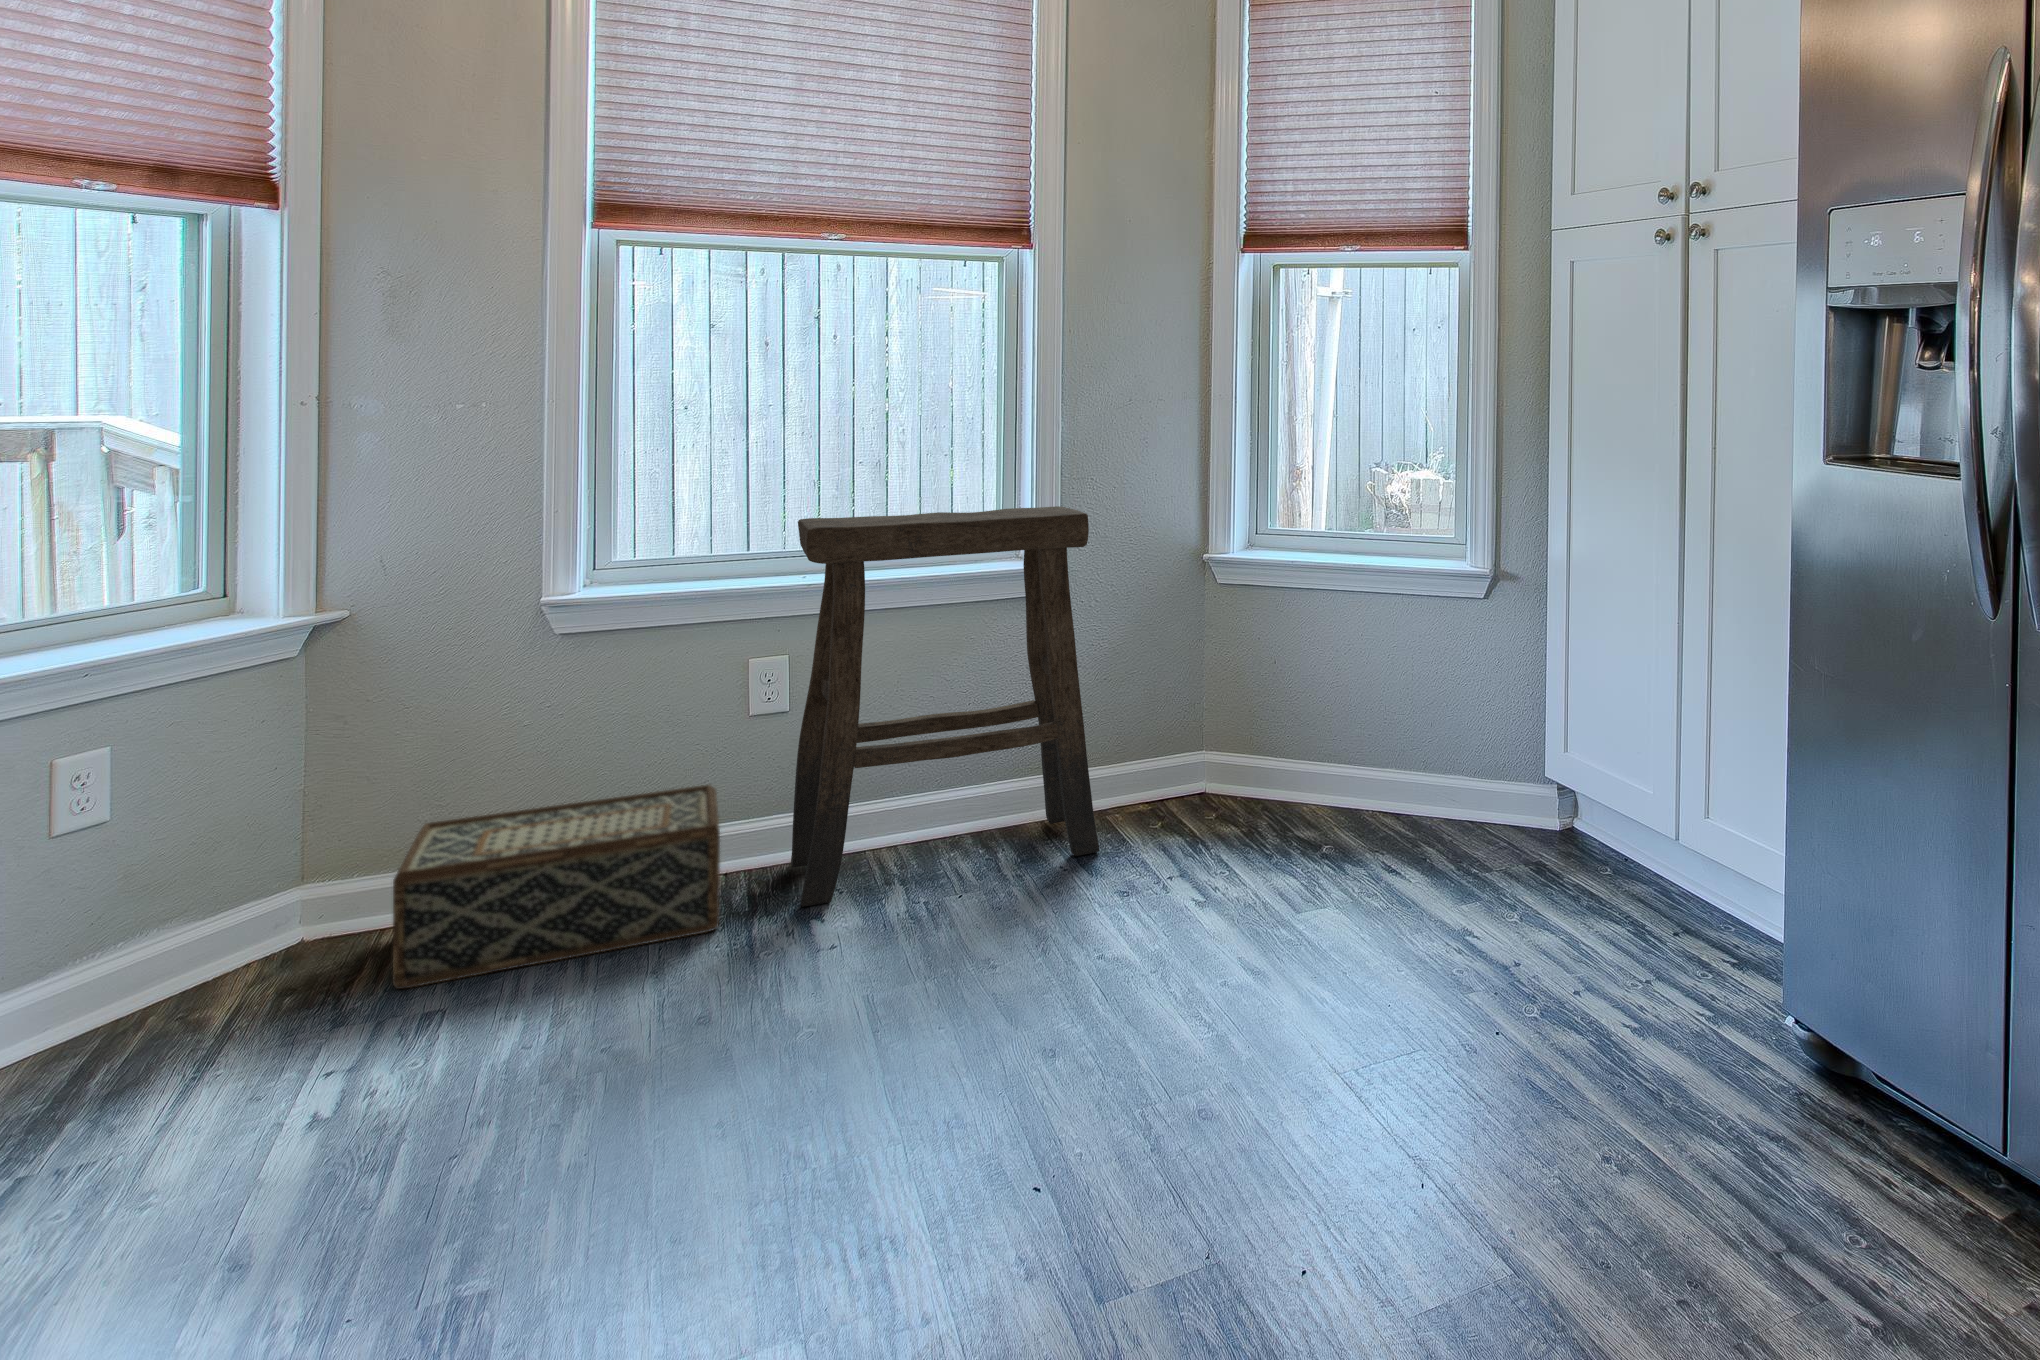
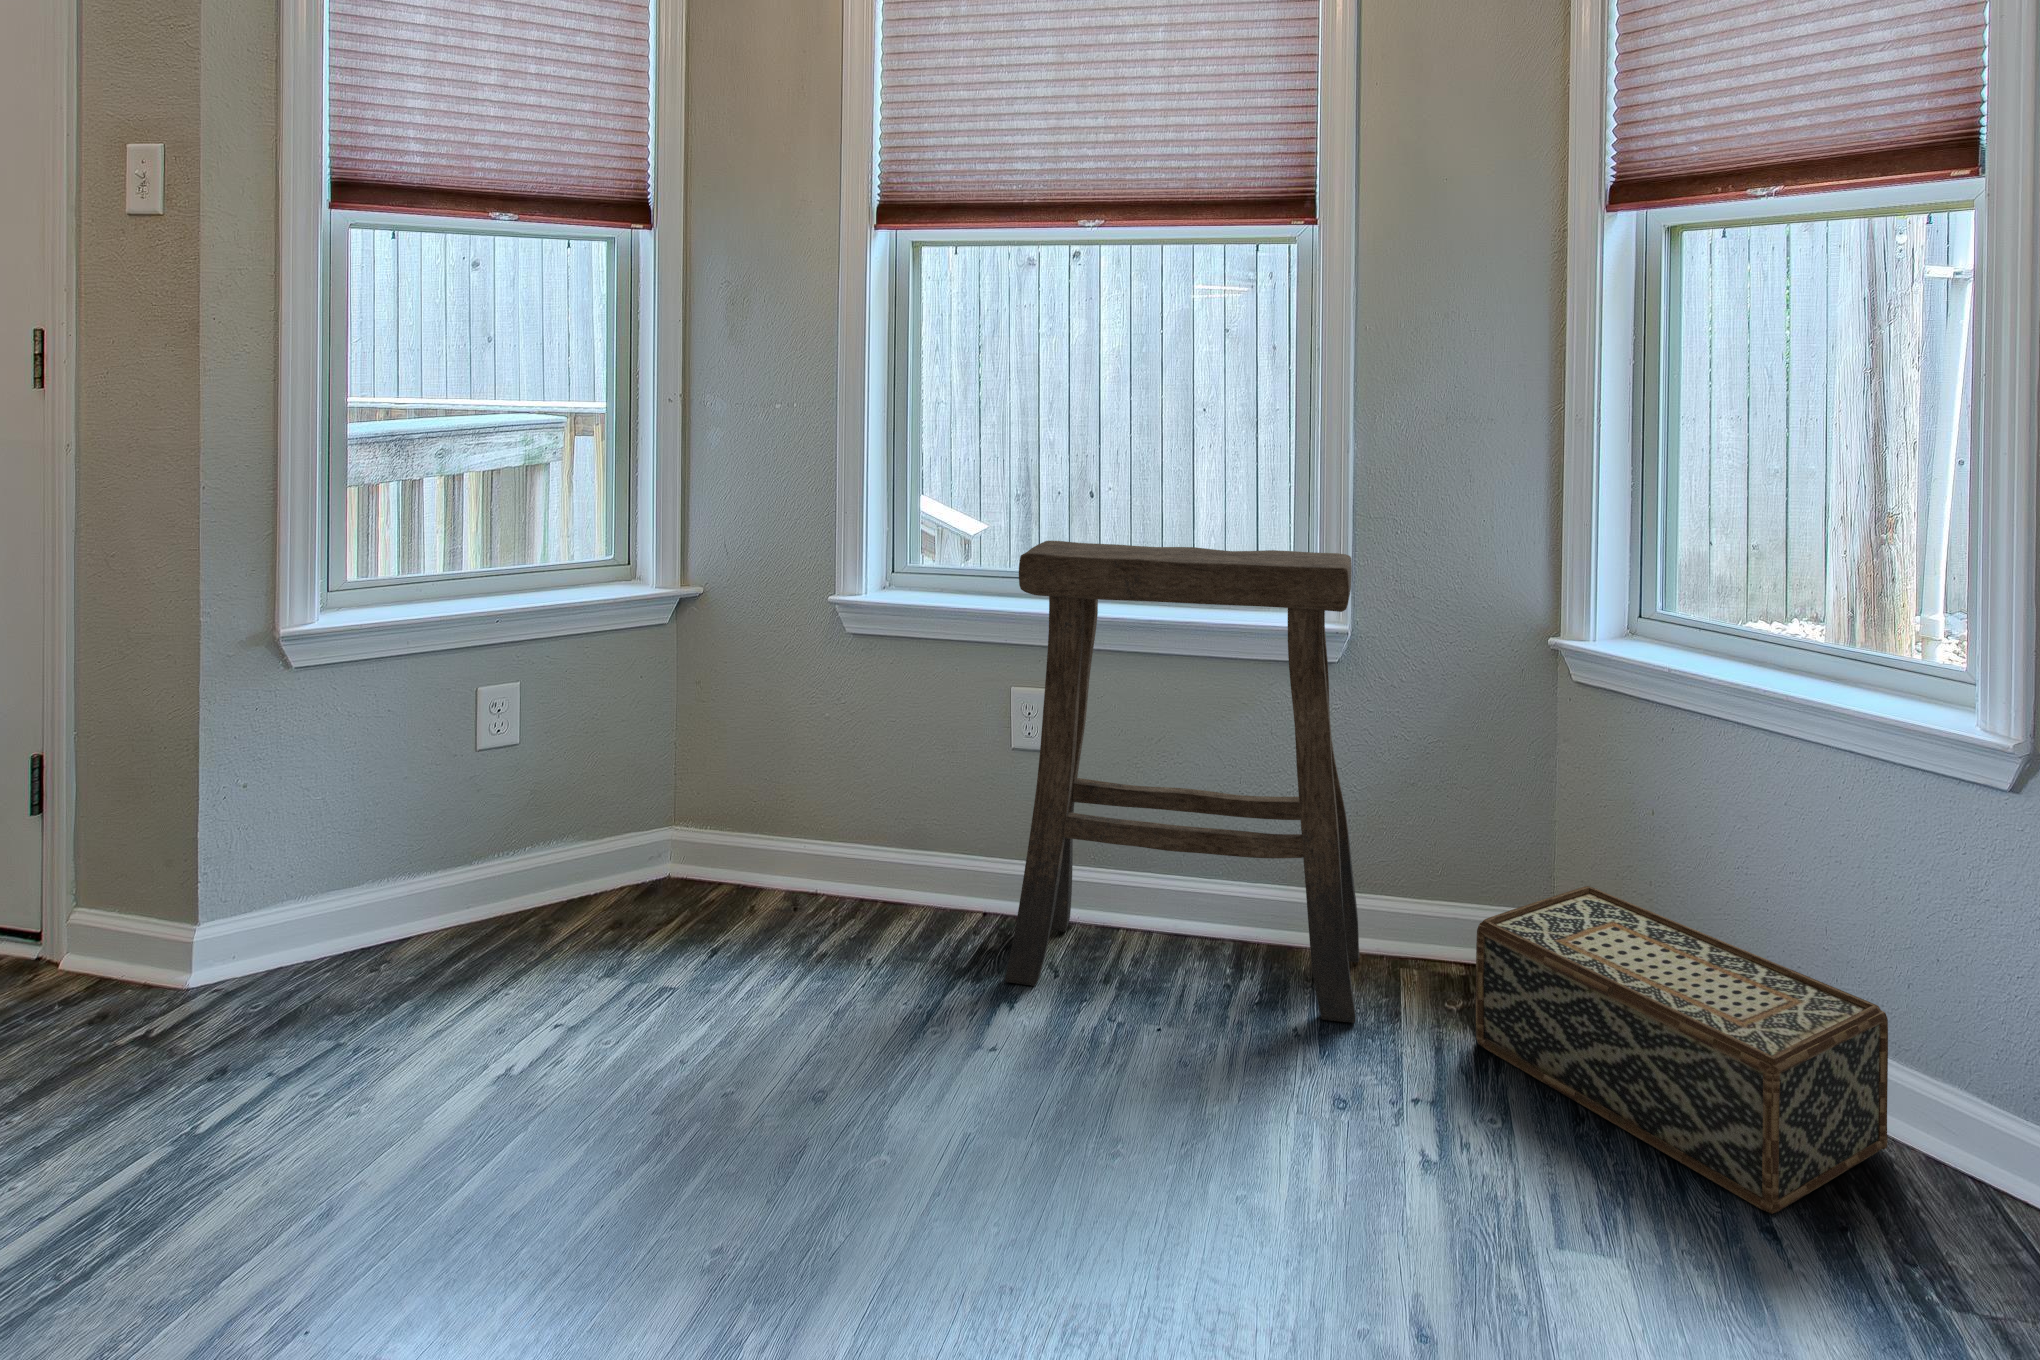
woven basket: present [393,785,720,989] -> present [1476,886,1888,1214]

